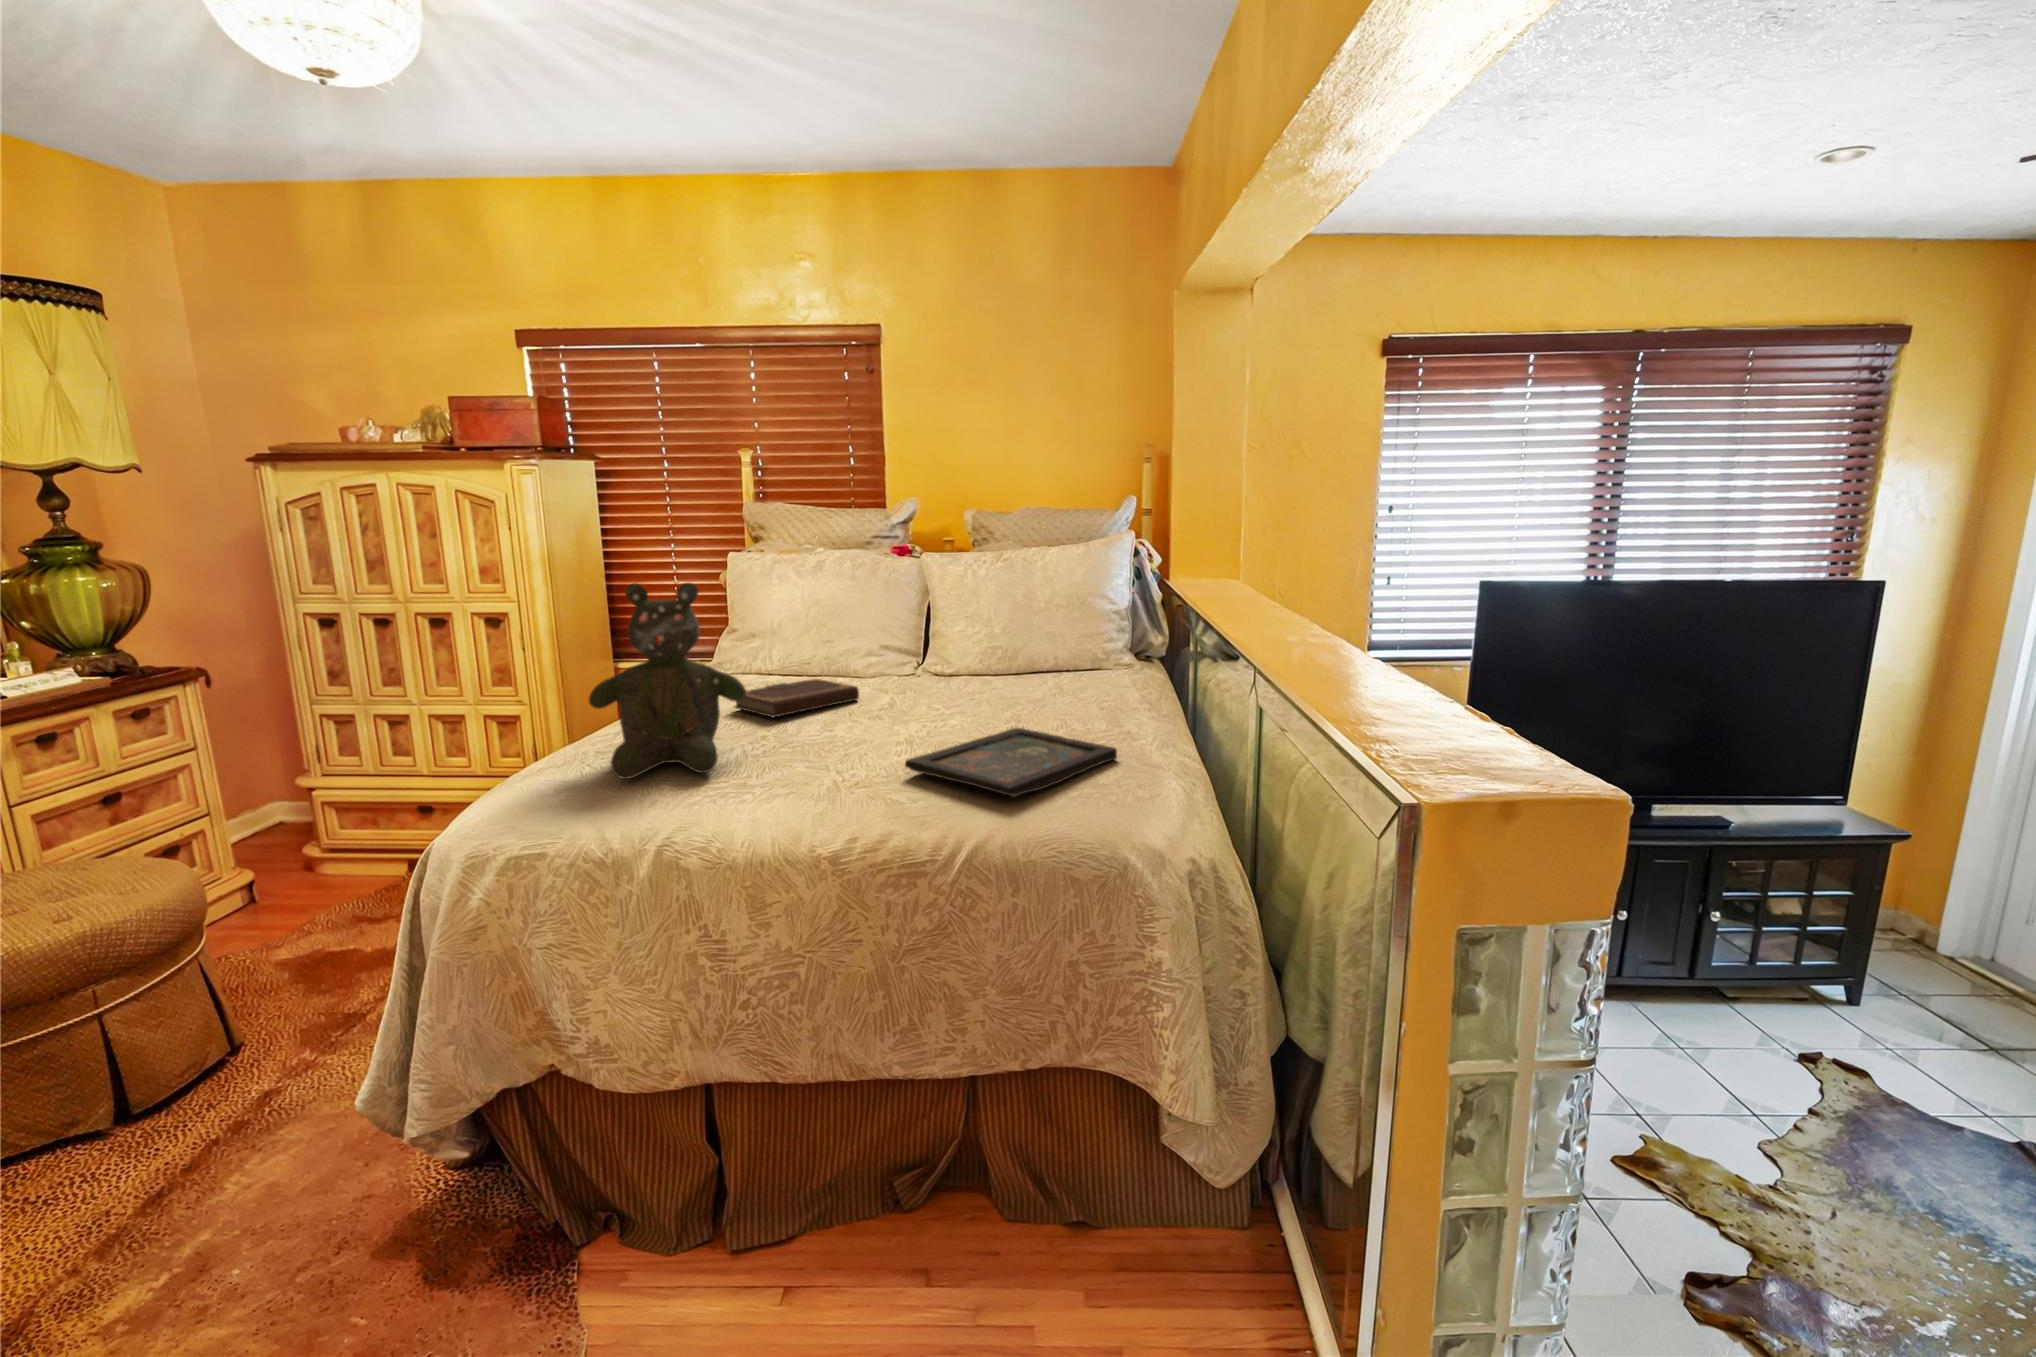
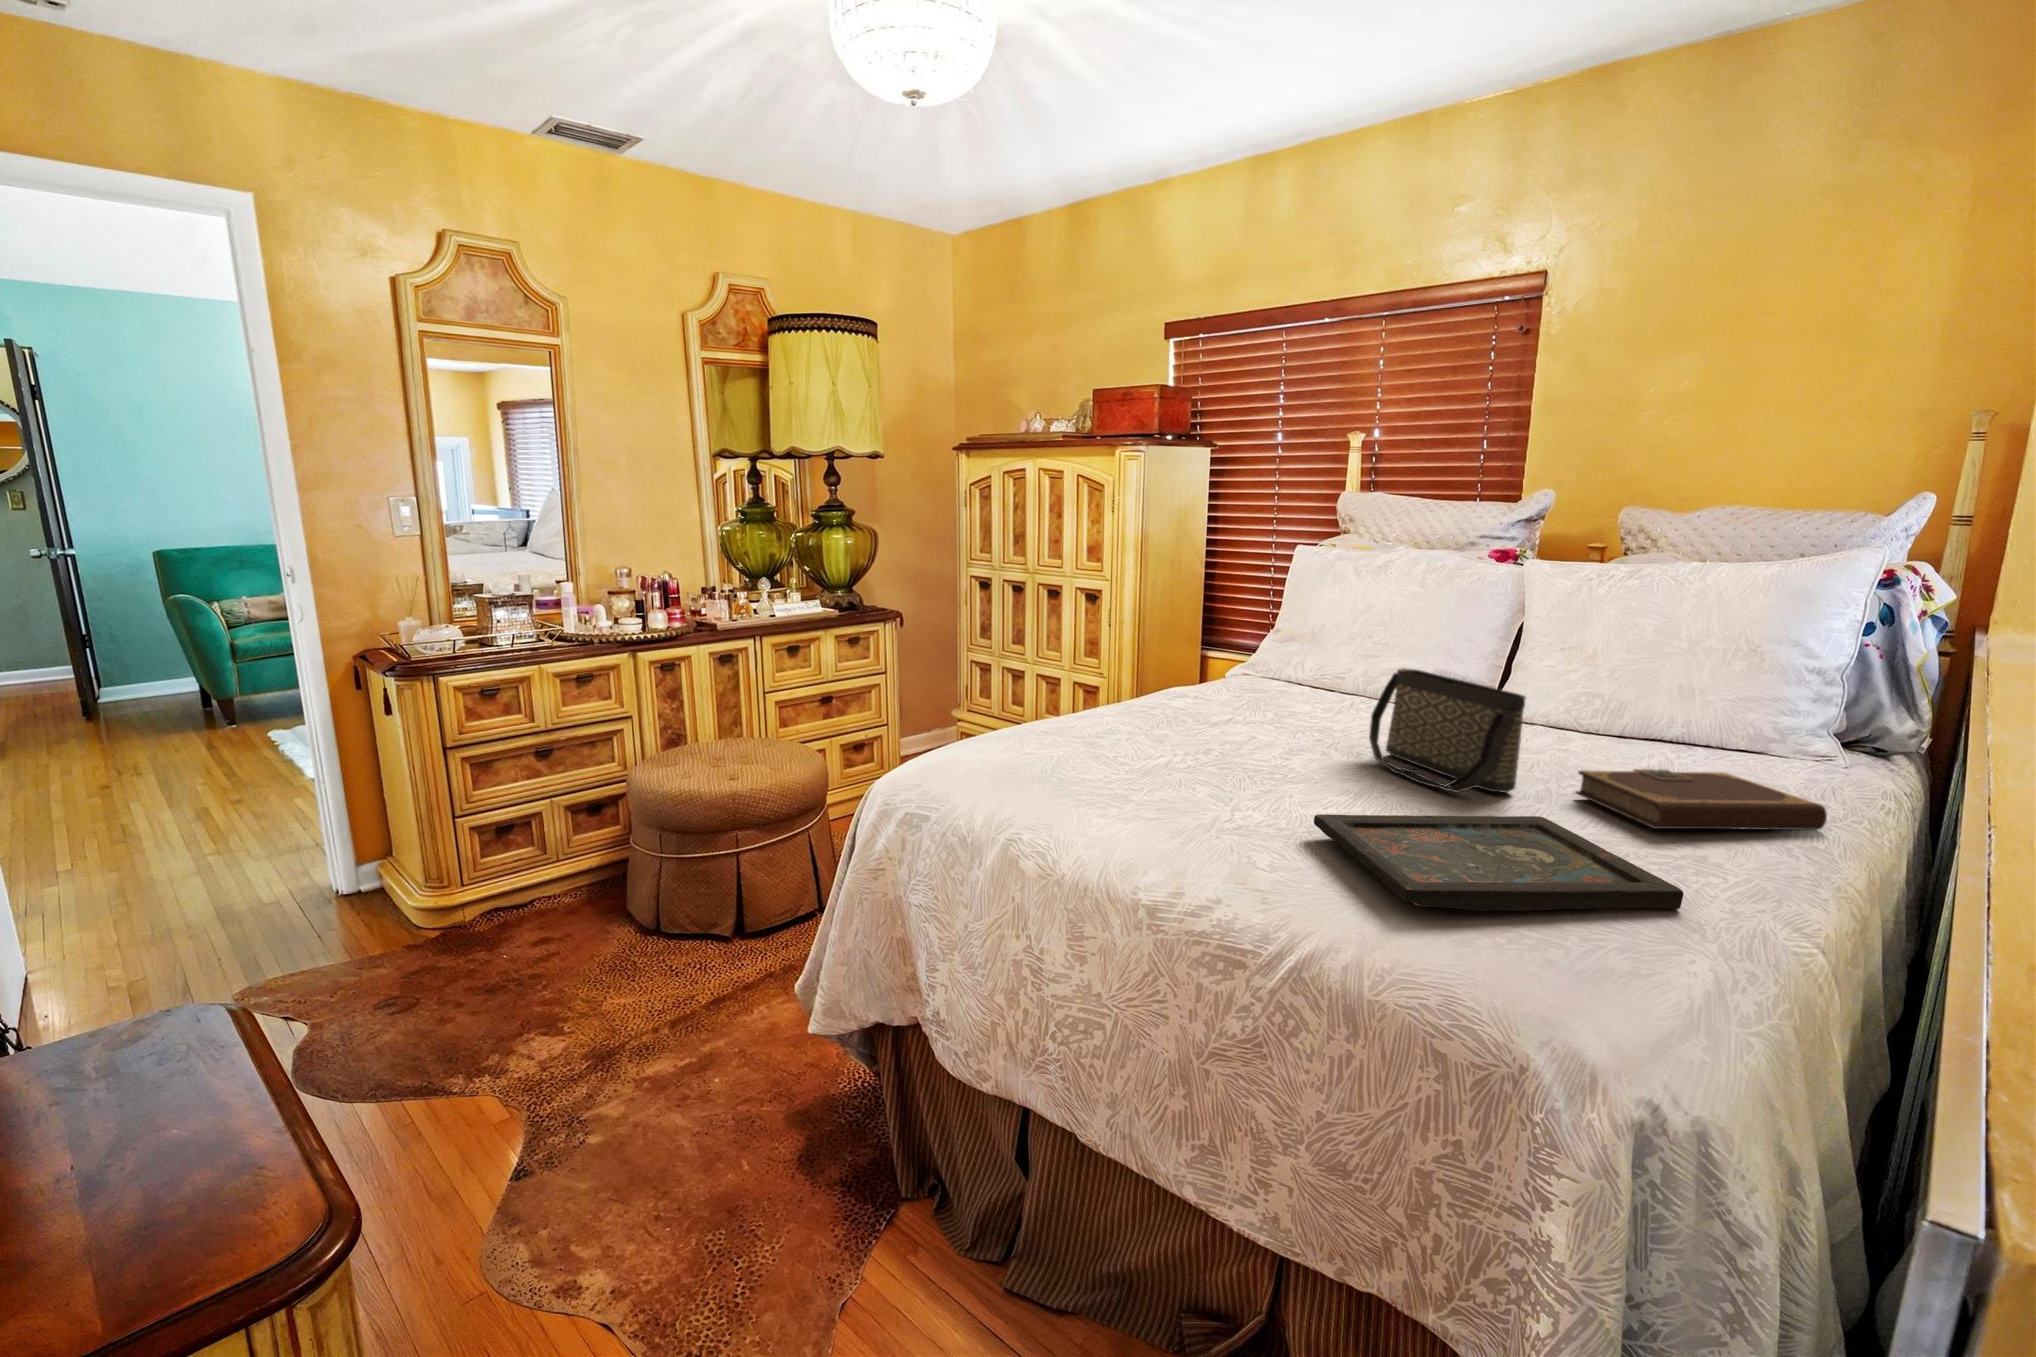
teddy bear: present [589,583,746,779] -> none [1022,556,1186,772]
handbag: none [874,645,984,725] -> present [1369,668,1526,793]
notebook: present [735,679,859,718] -> present [1576,769,1827,830]

